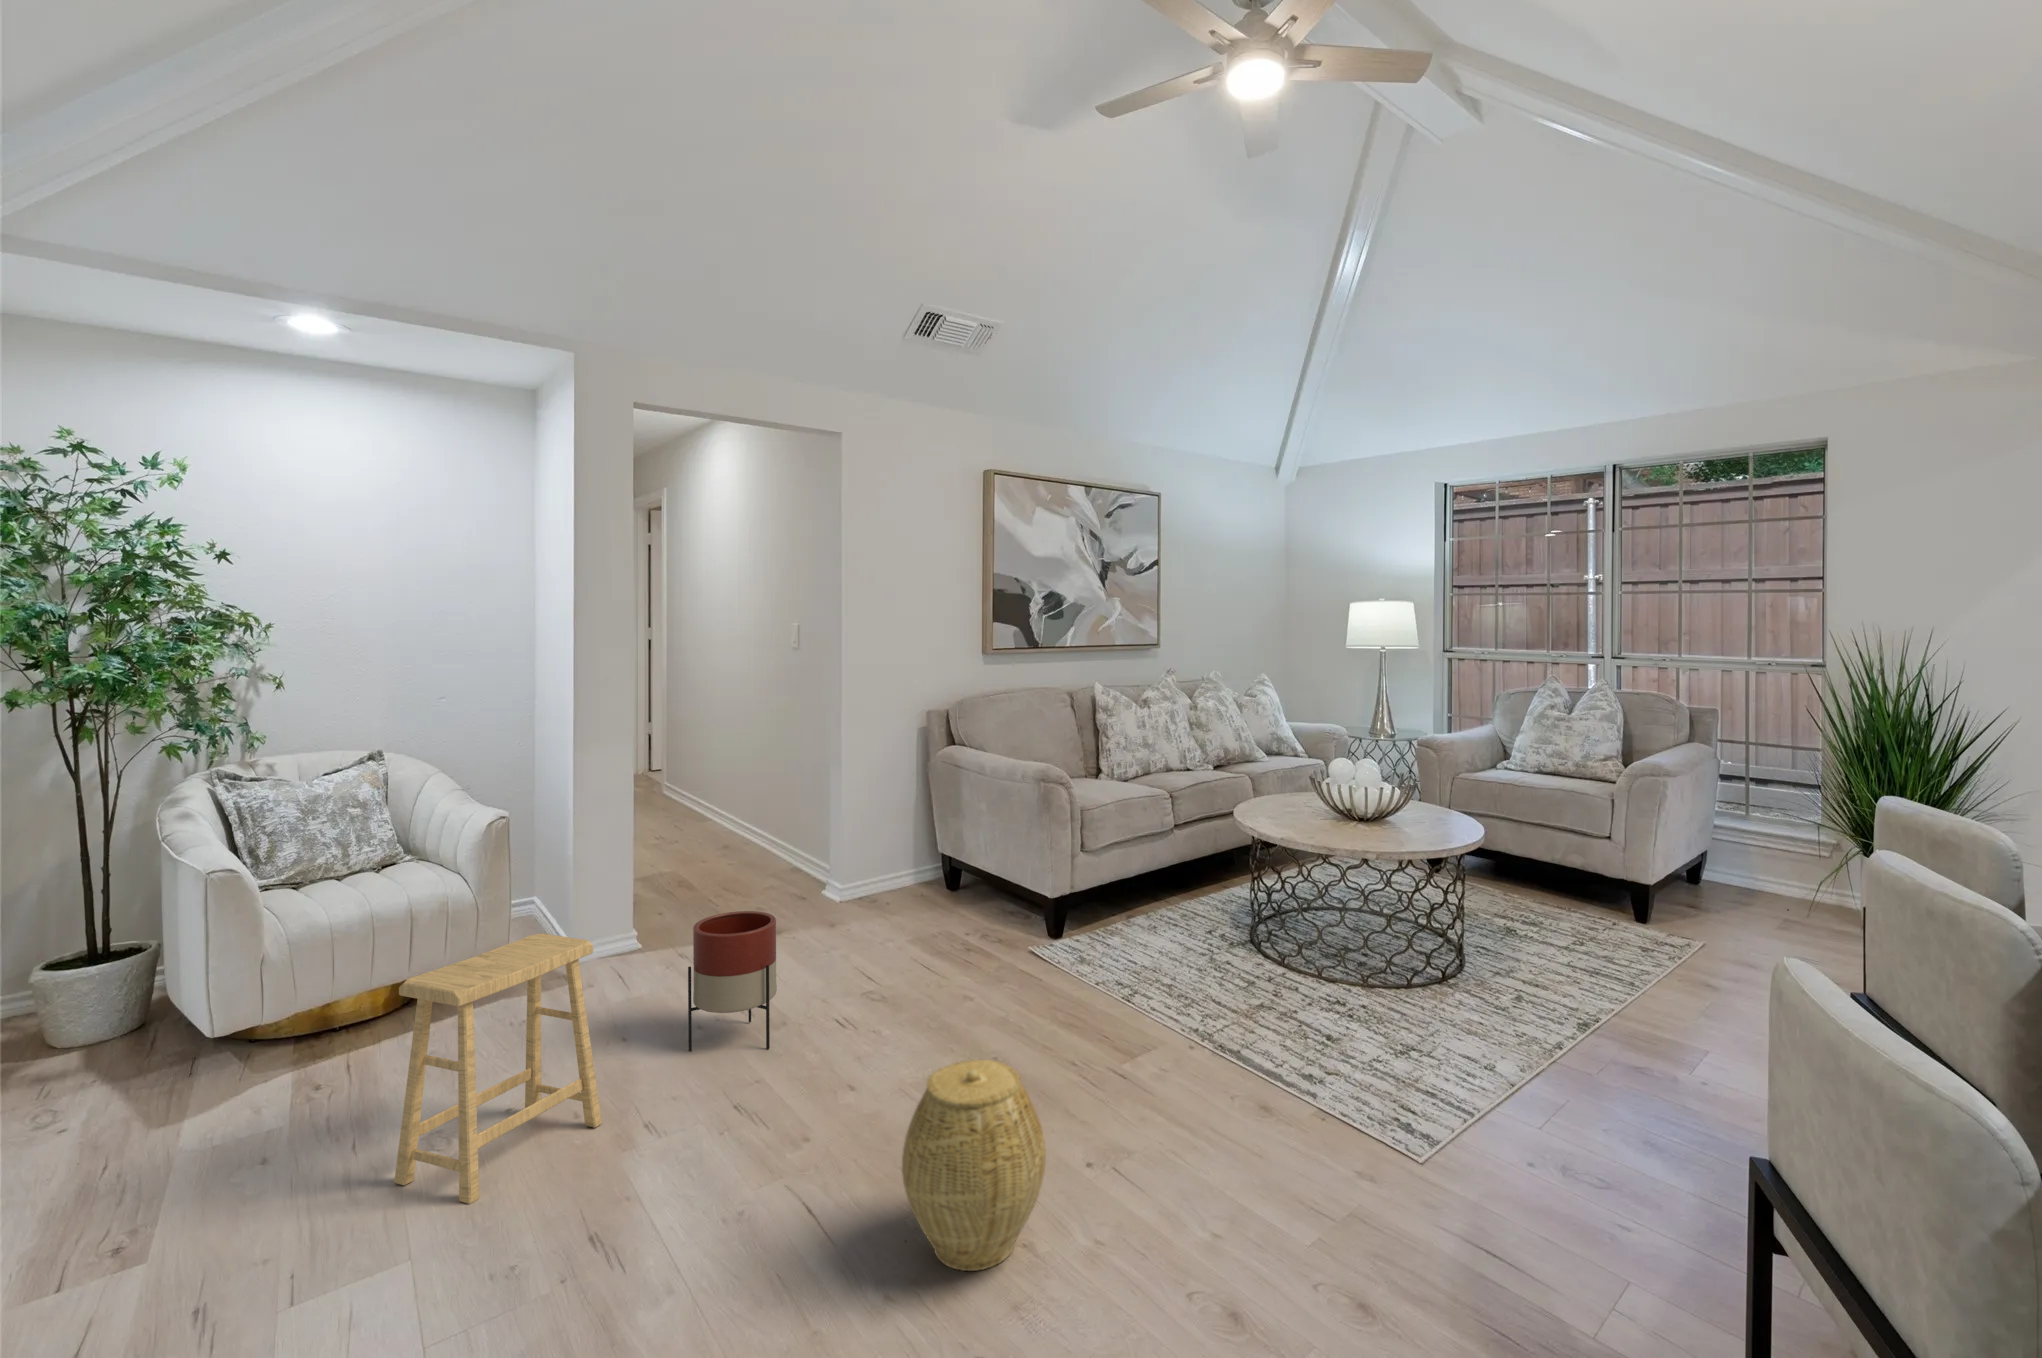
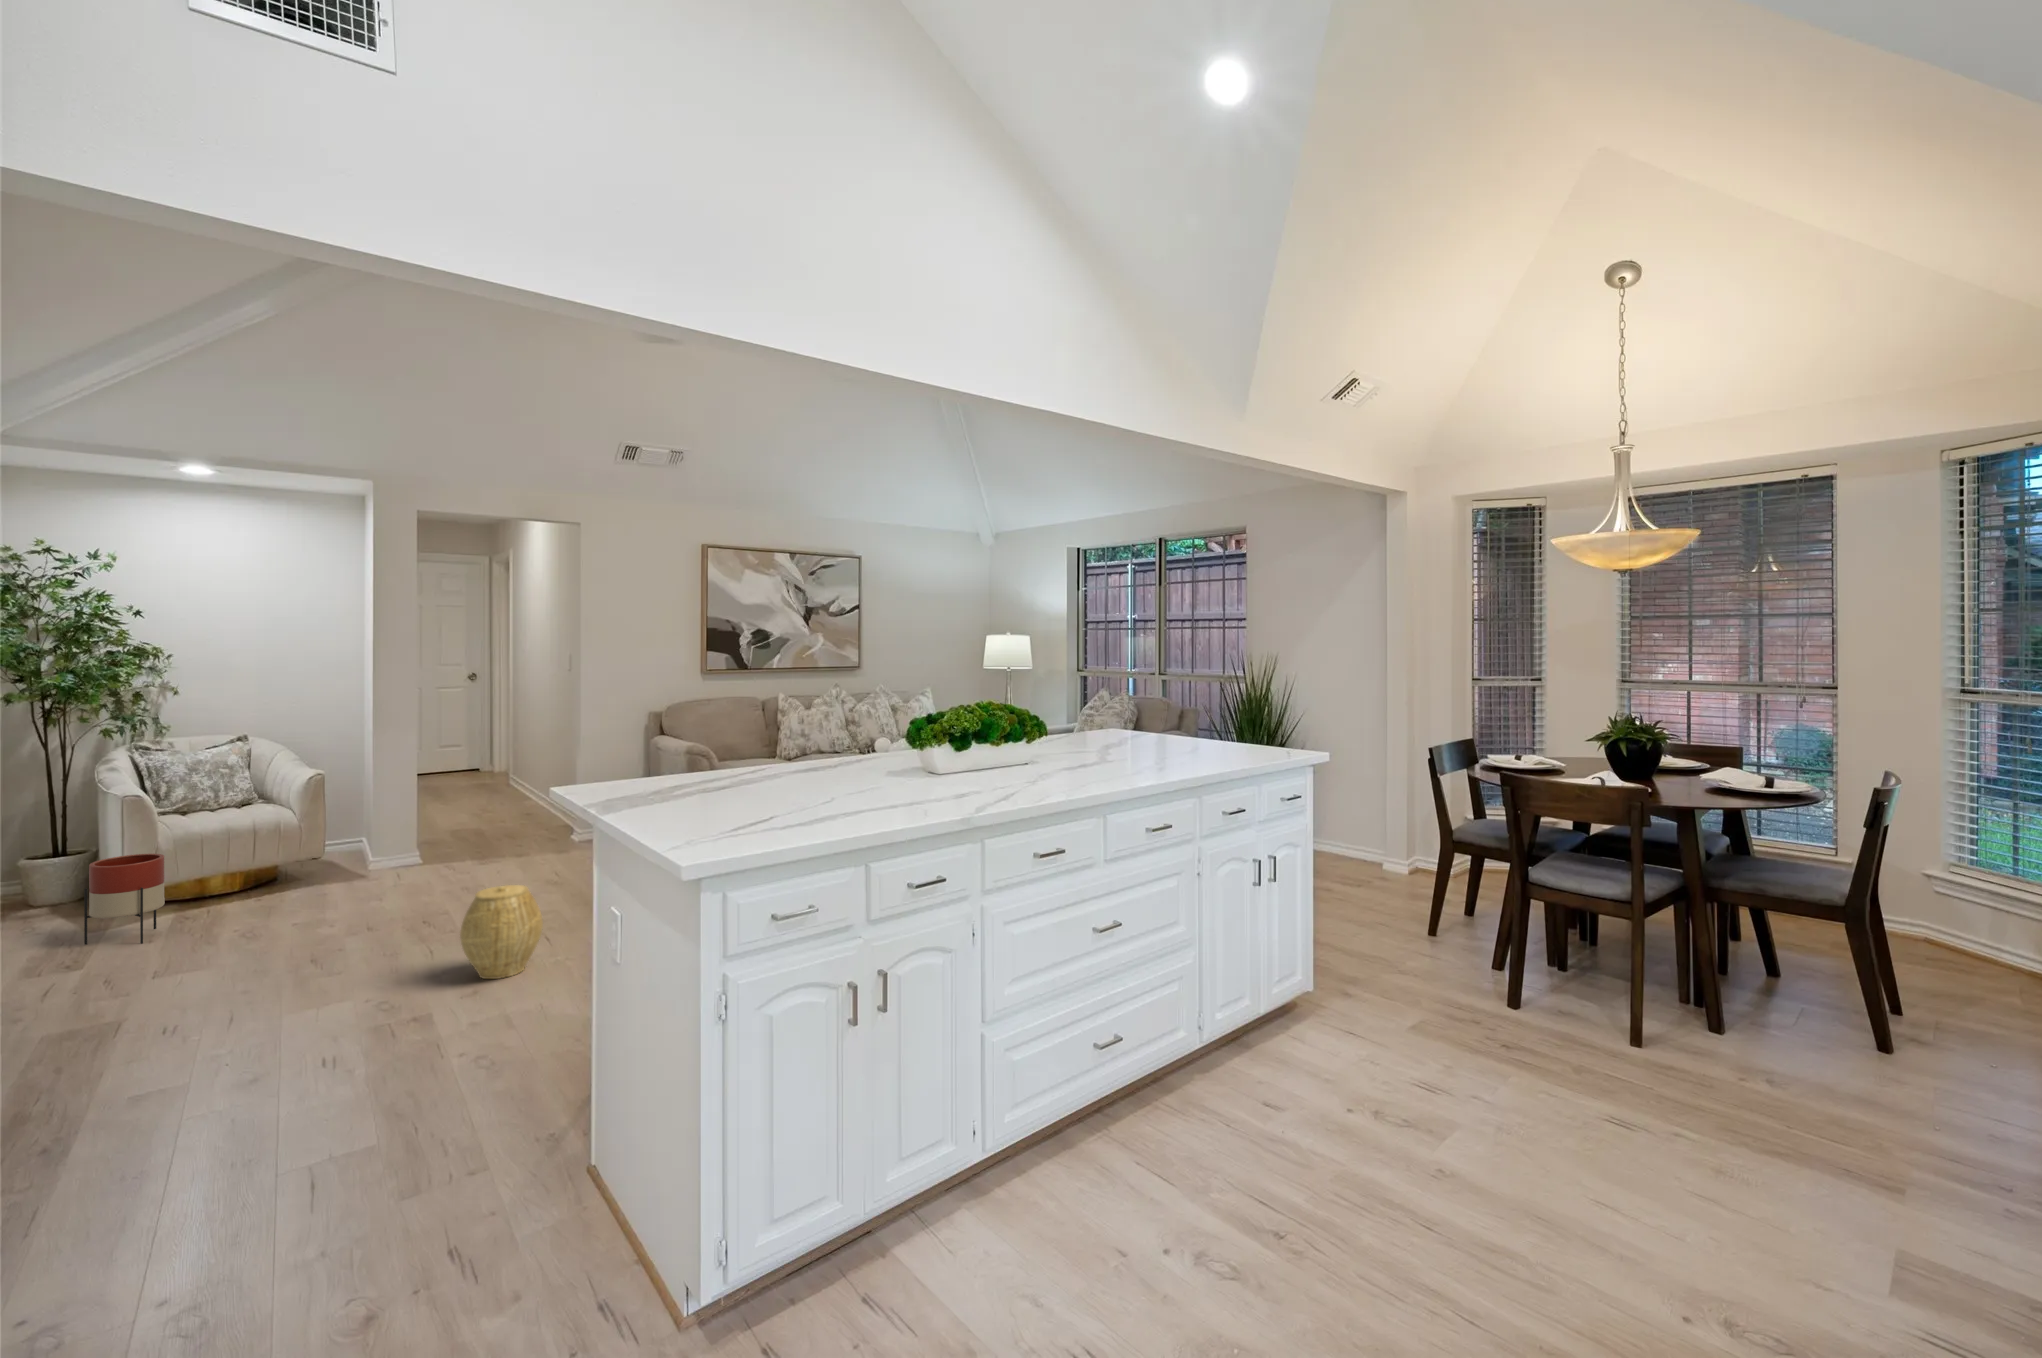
planter: present [688,911,777,1051] -> present [84,854,165,945]
footstool: present [394,933,602,1204] -> none [216,832,343,962]

